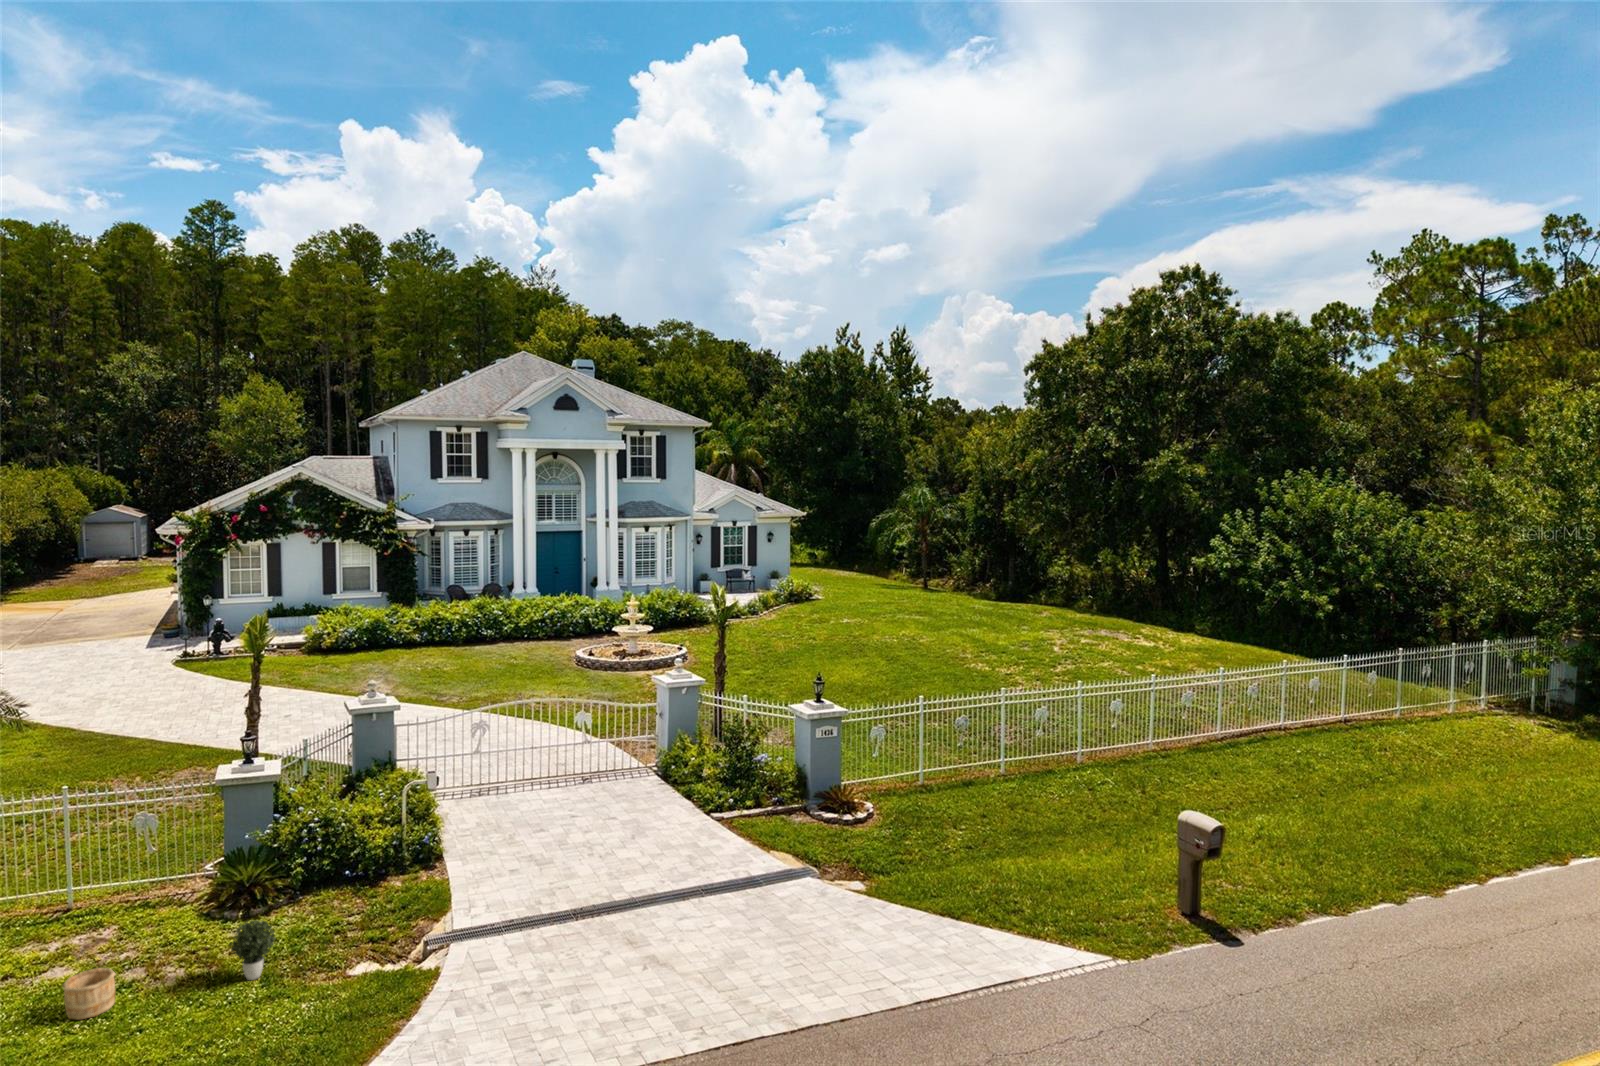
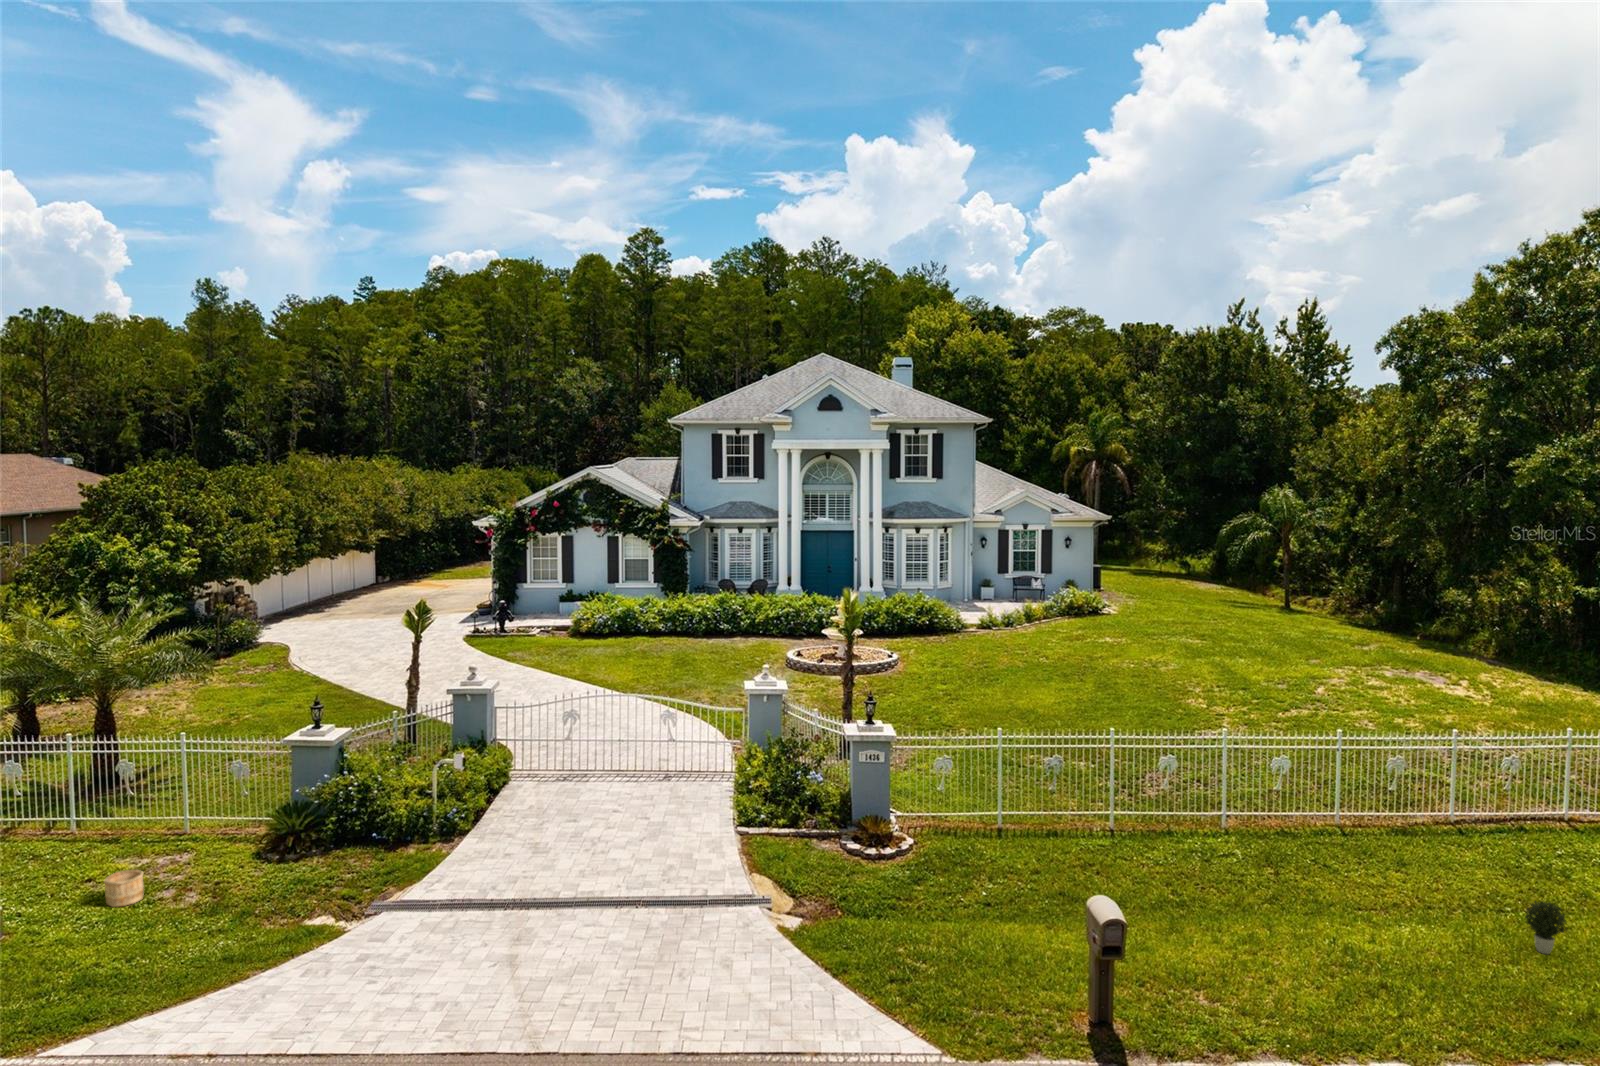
potted plant: present [229,920,276,980] -> present [1525,901,1566,954]

